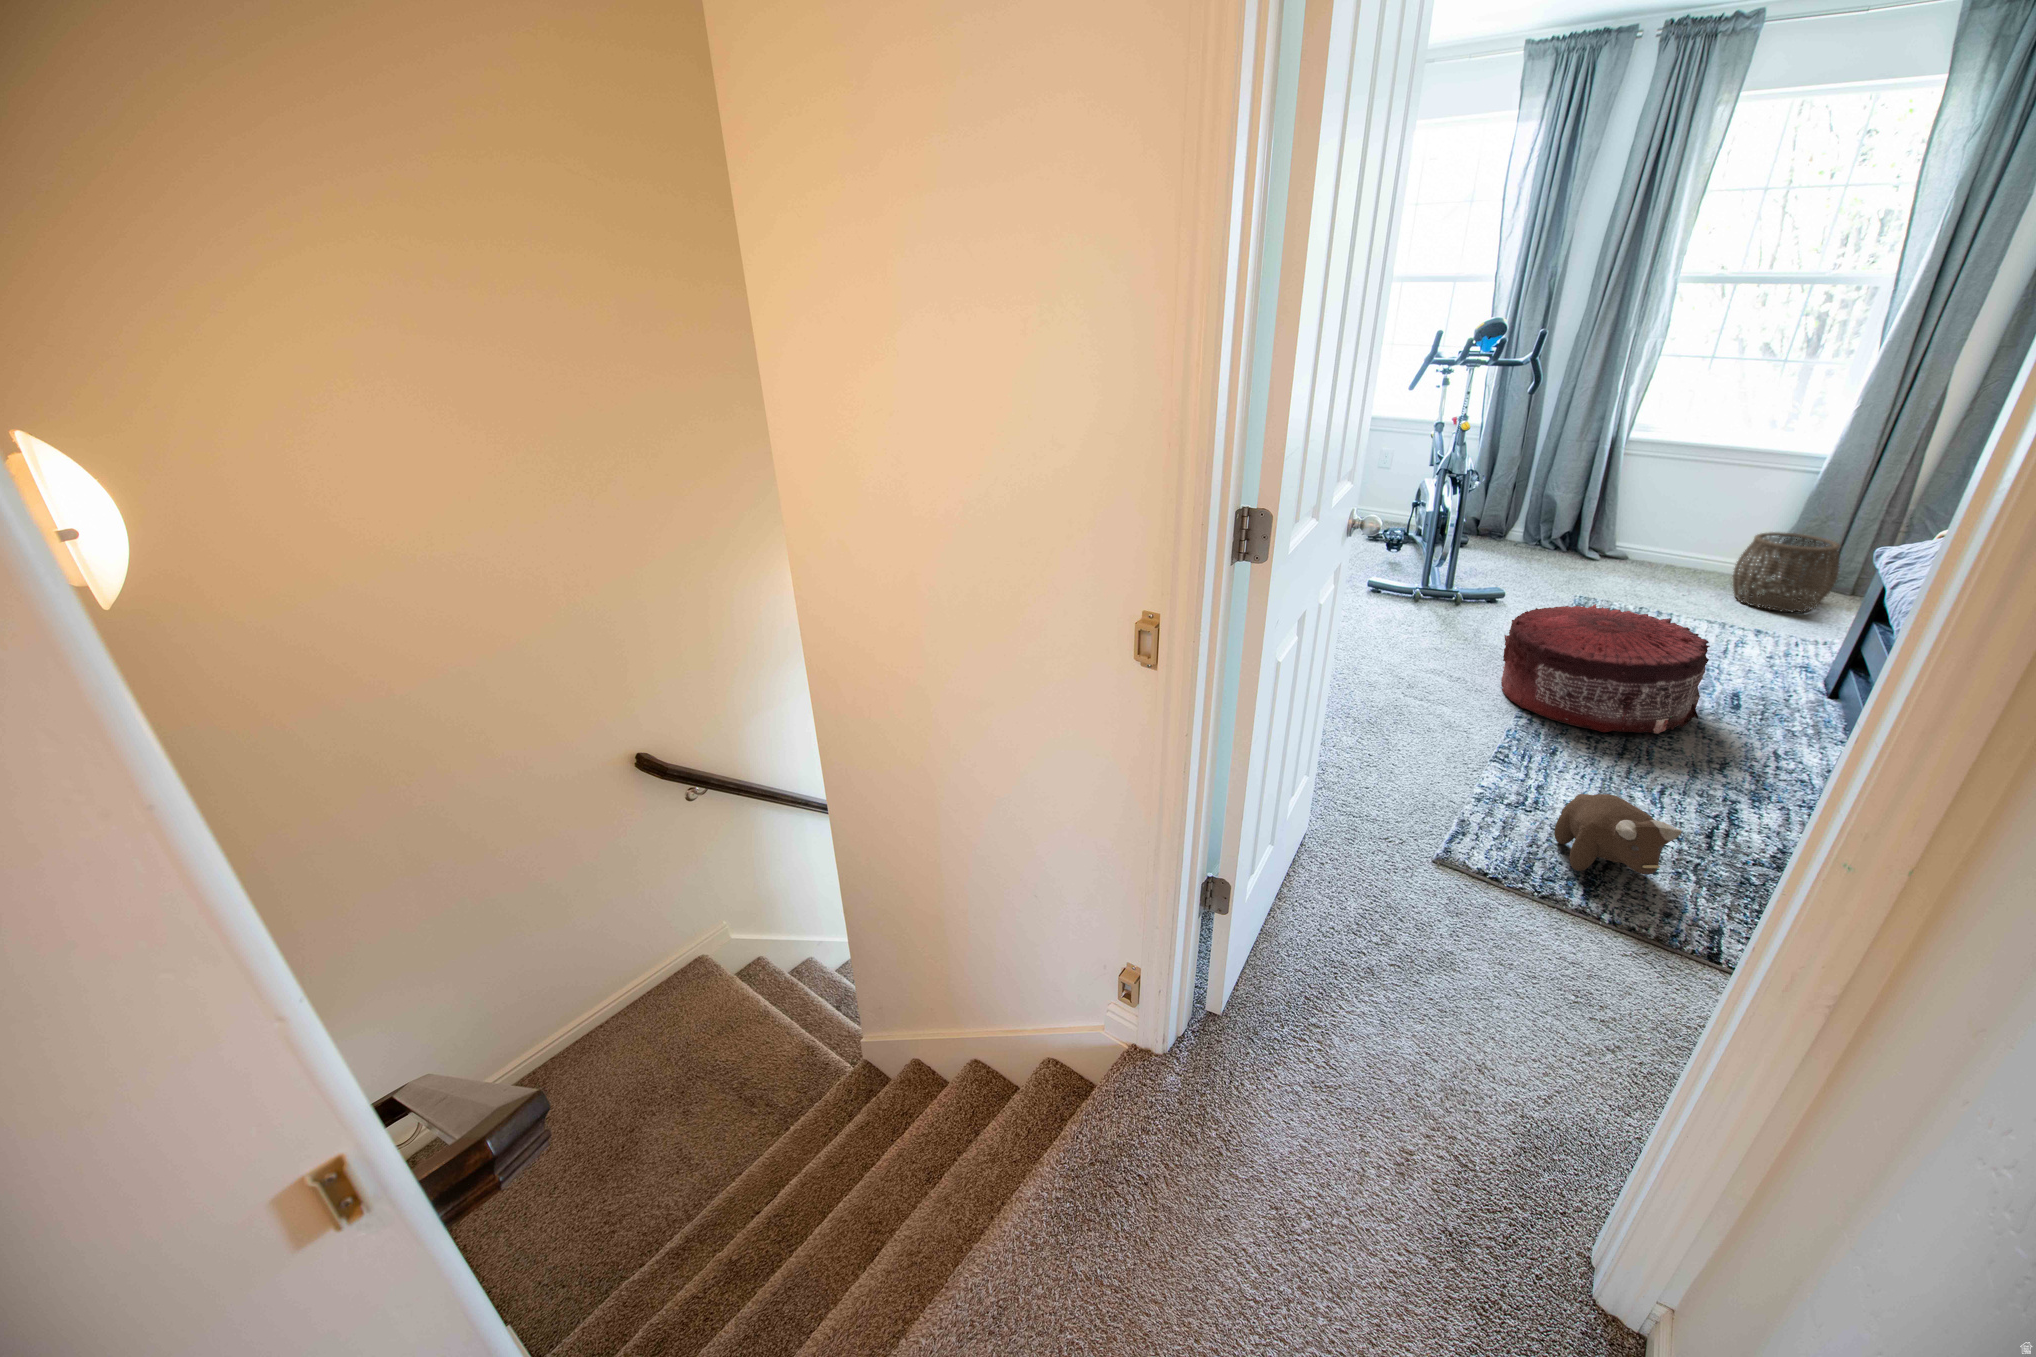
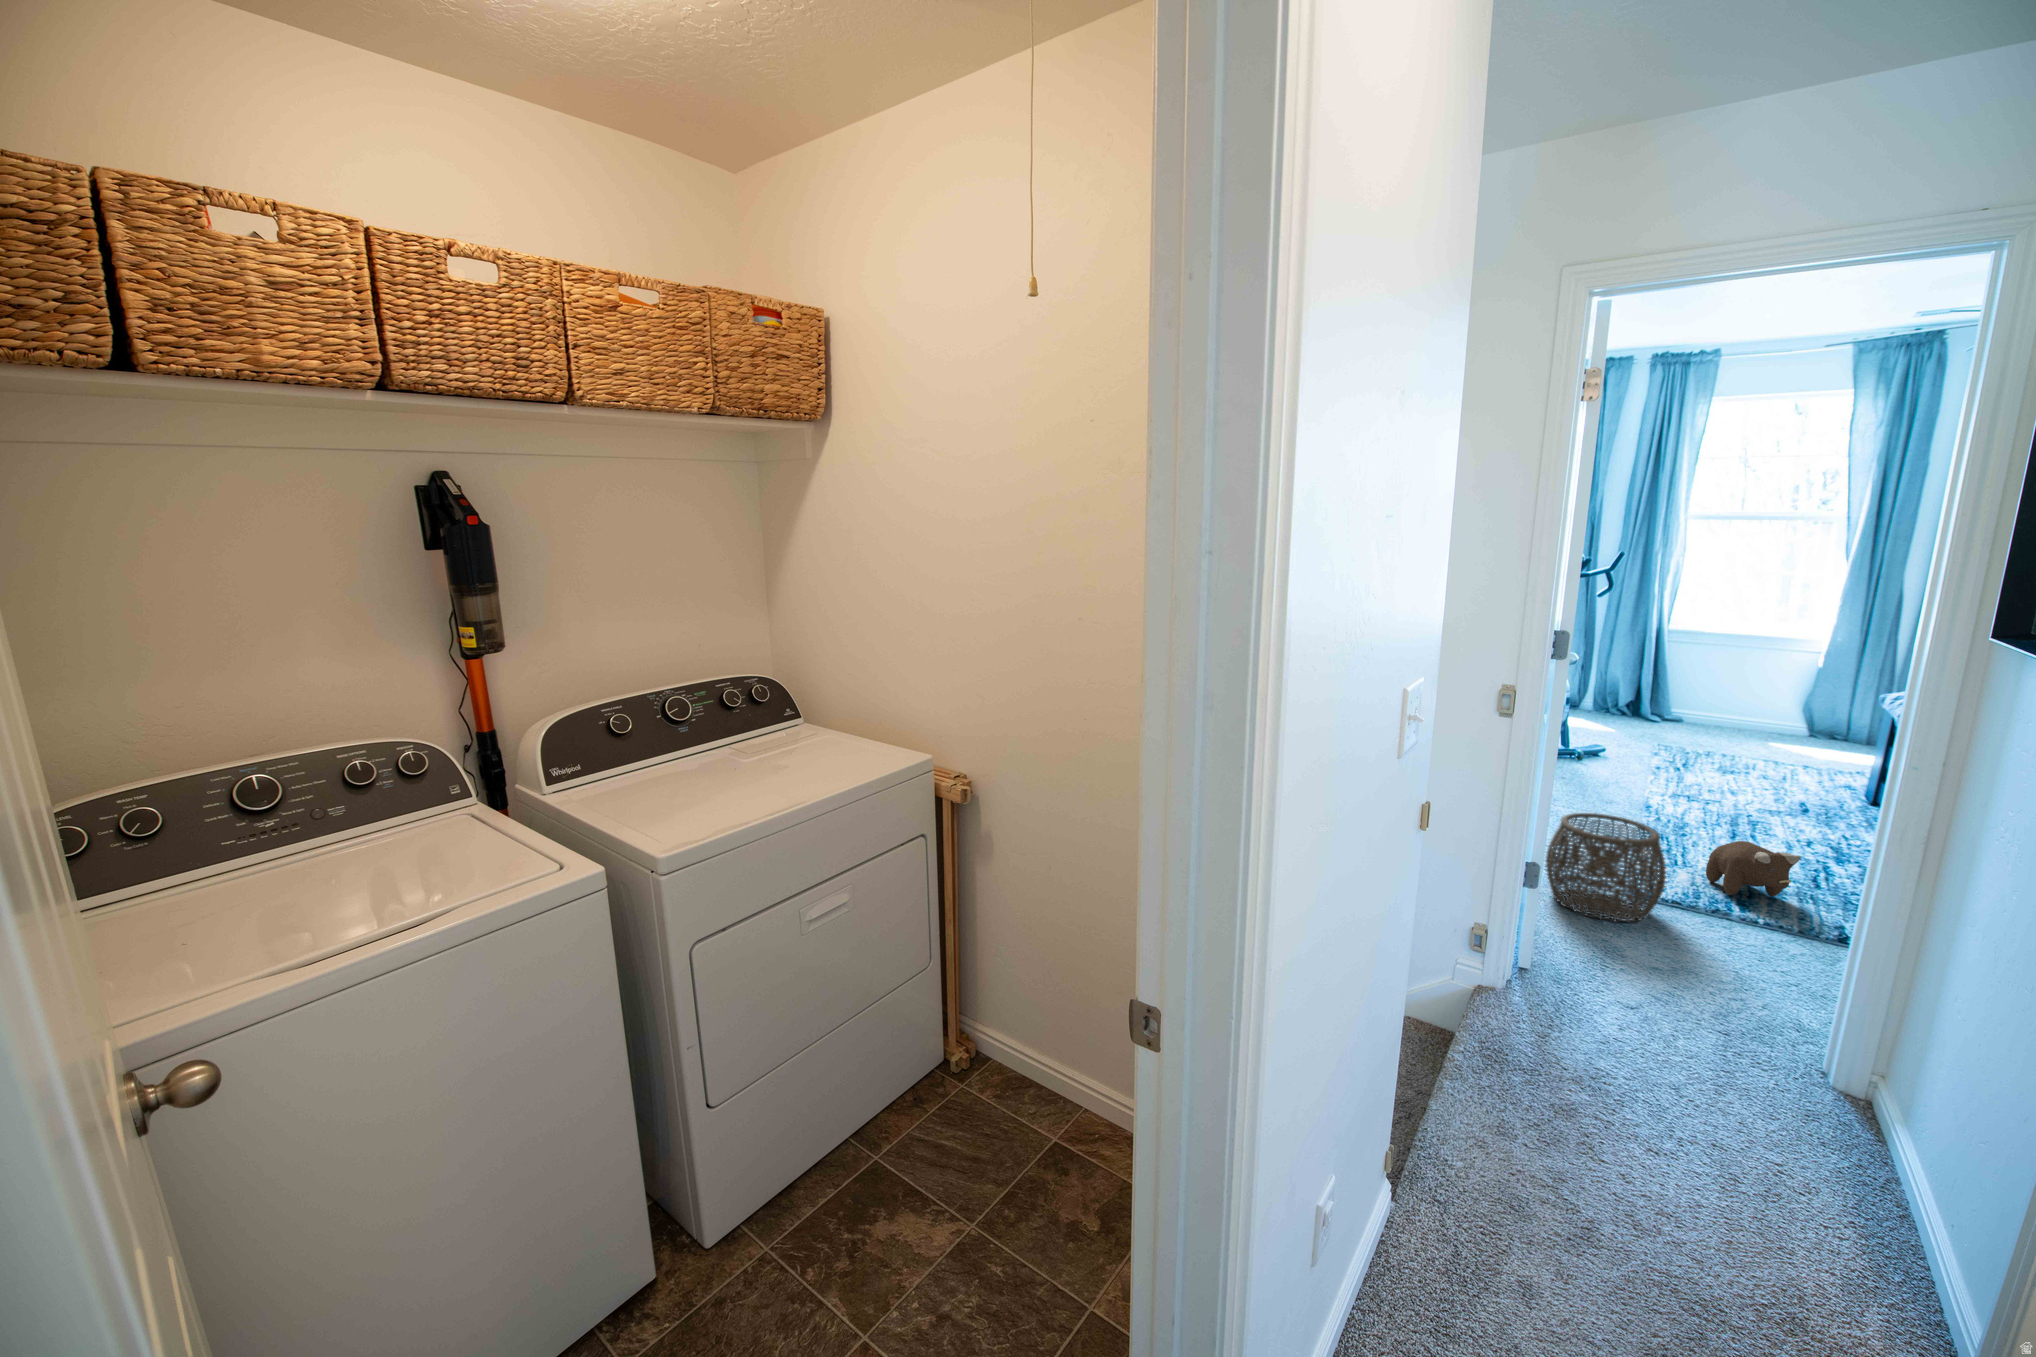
woven basket: present [1733,532,1840,612] -> present [1546,813,1667,922]
pouf: present [1501,604,1710,734] -> none [1620,737,1781,825]

